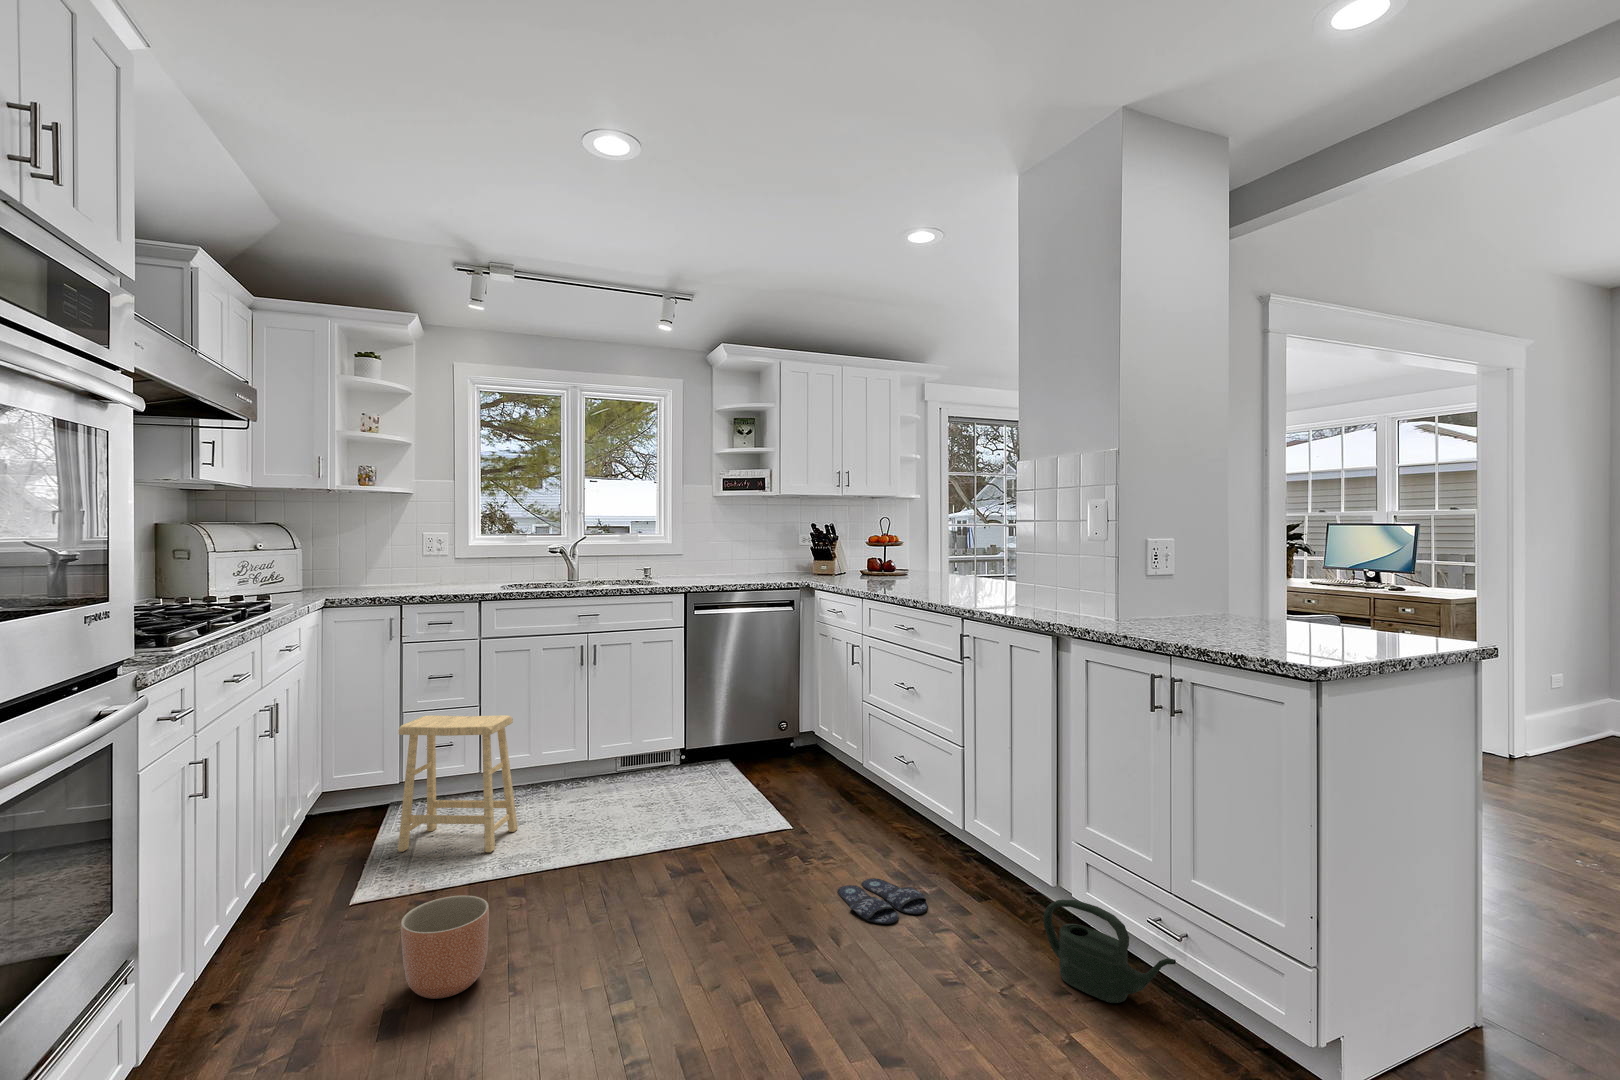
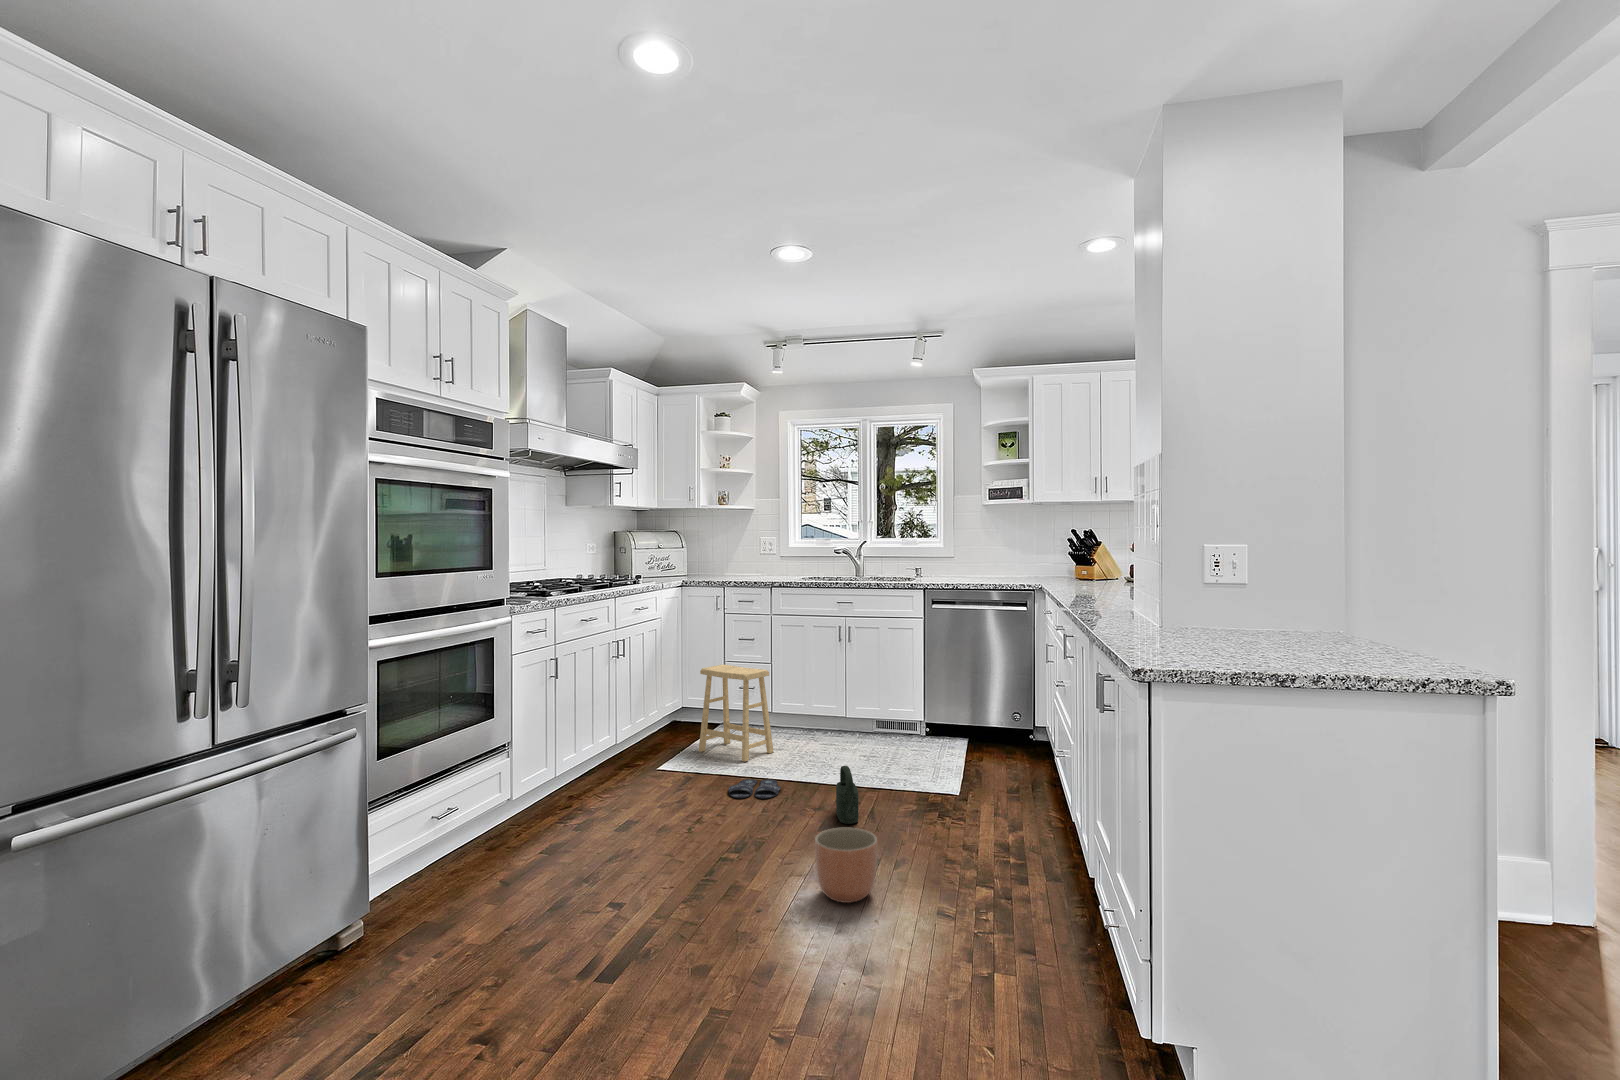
slippers: present [837,878,927,924] -> present [728,779,781,799]
planter: present [401,896,489,999] -> present [815,828,877,903]
watering can: present [1043,900,1176,1003] -> present [836,766,859,824]

